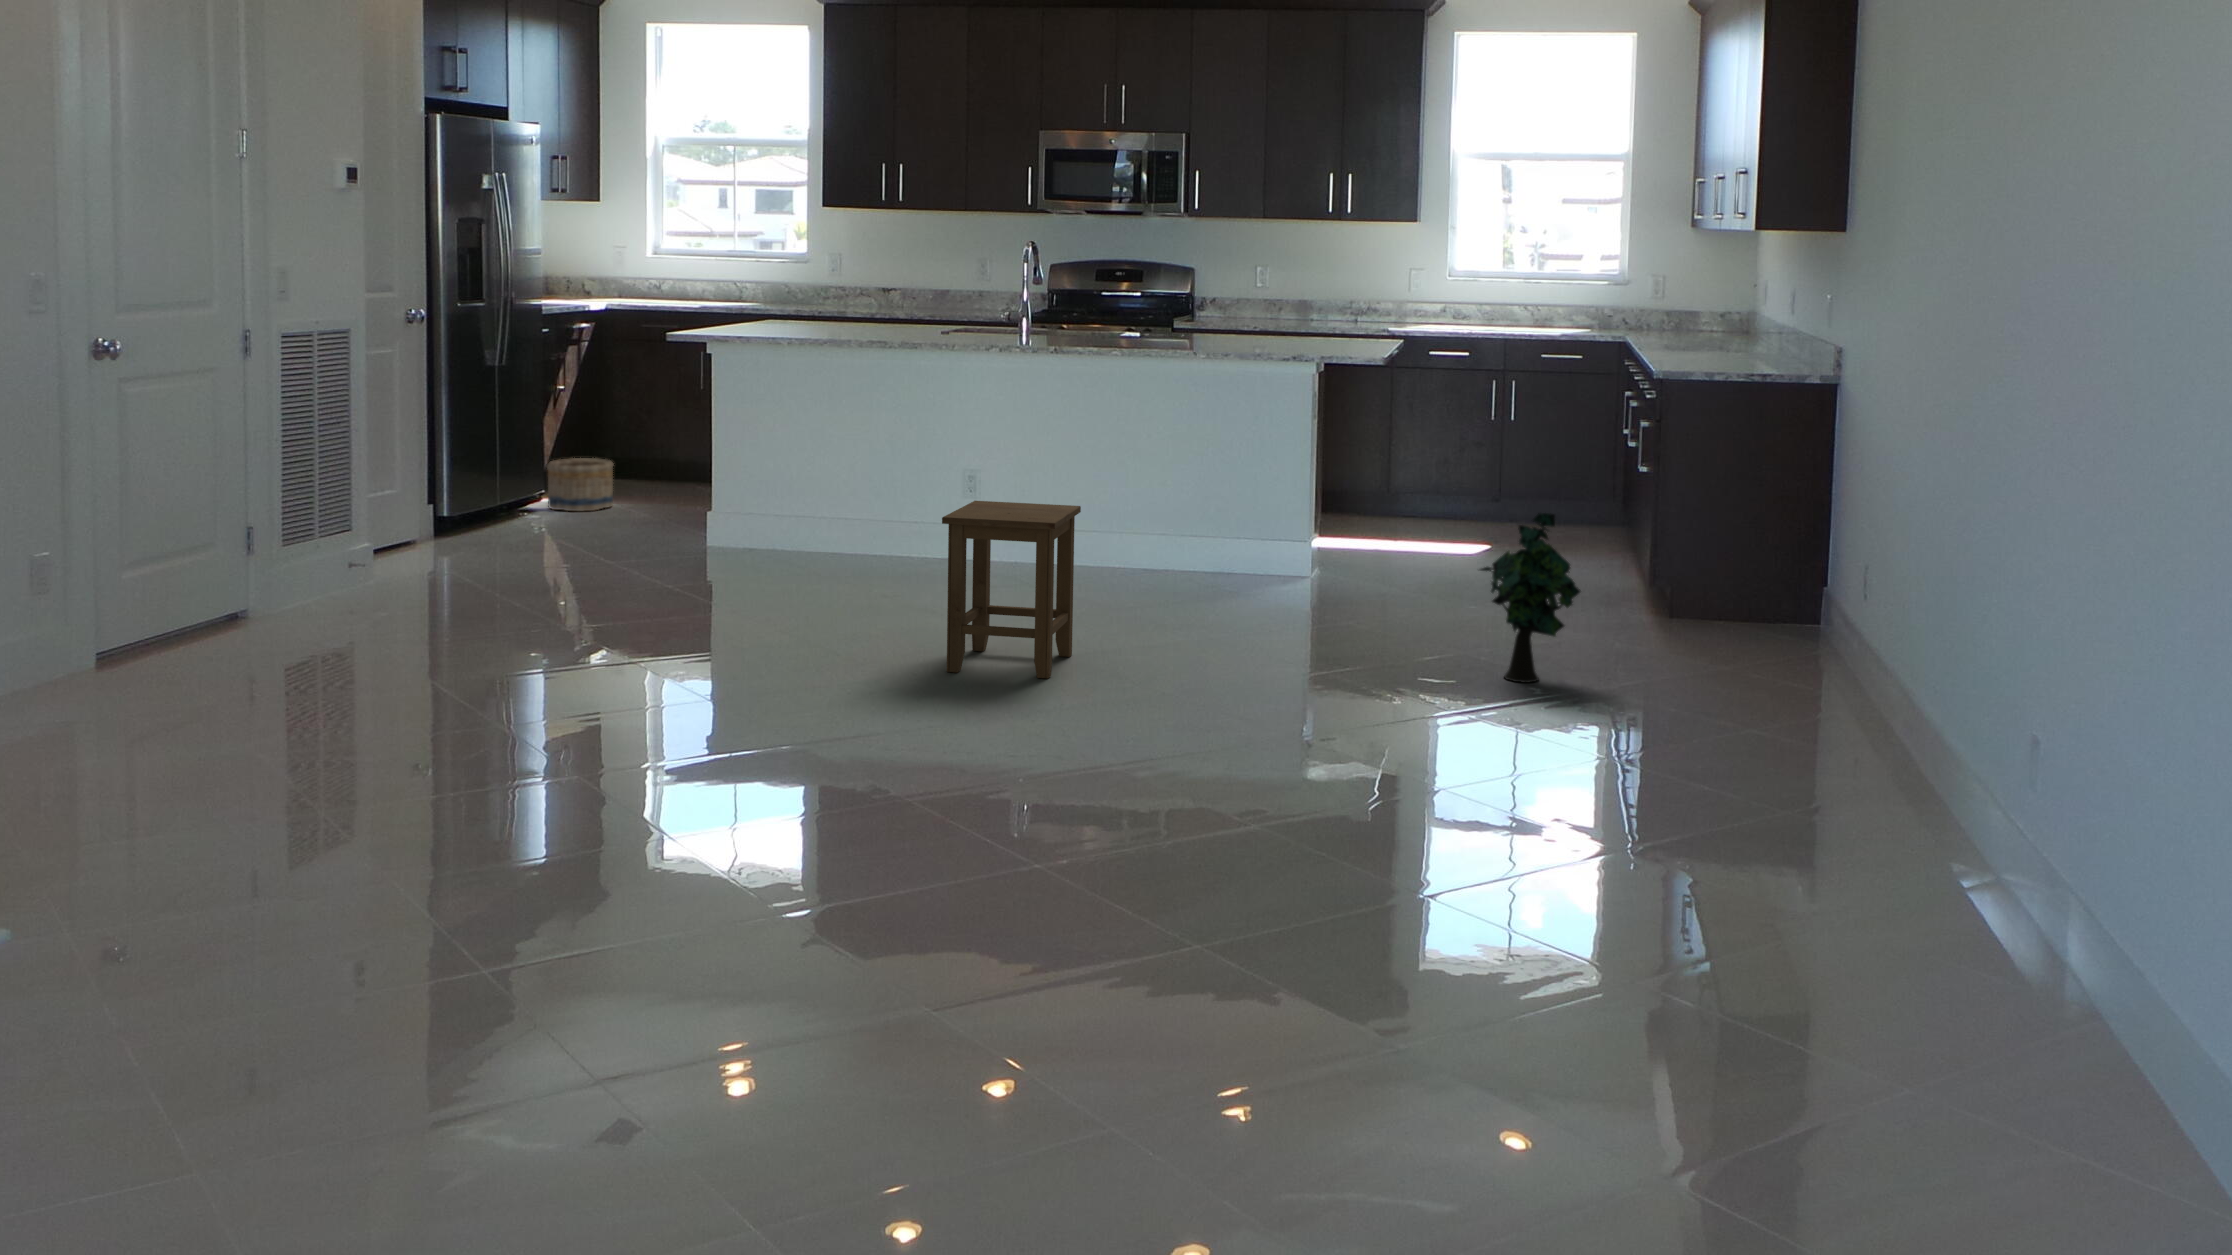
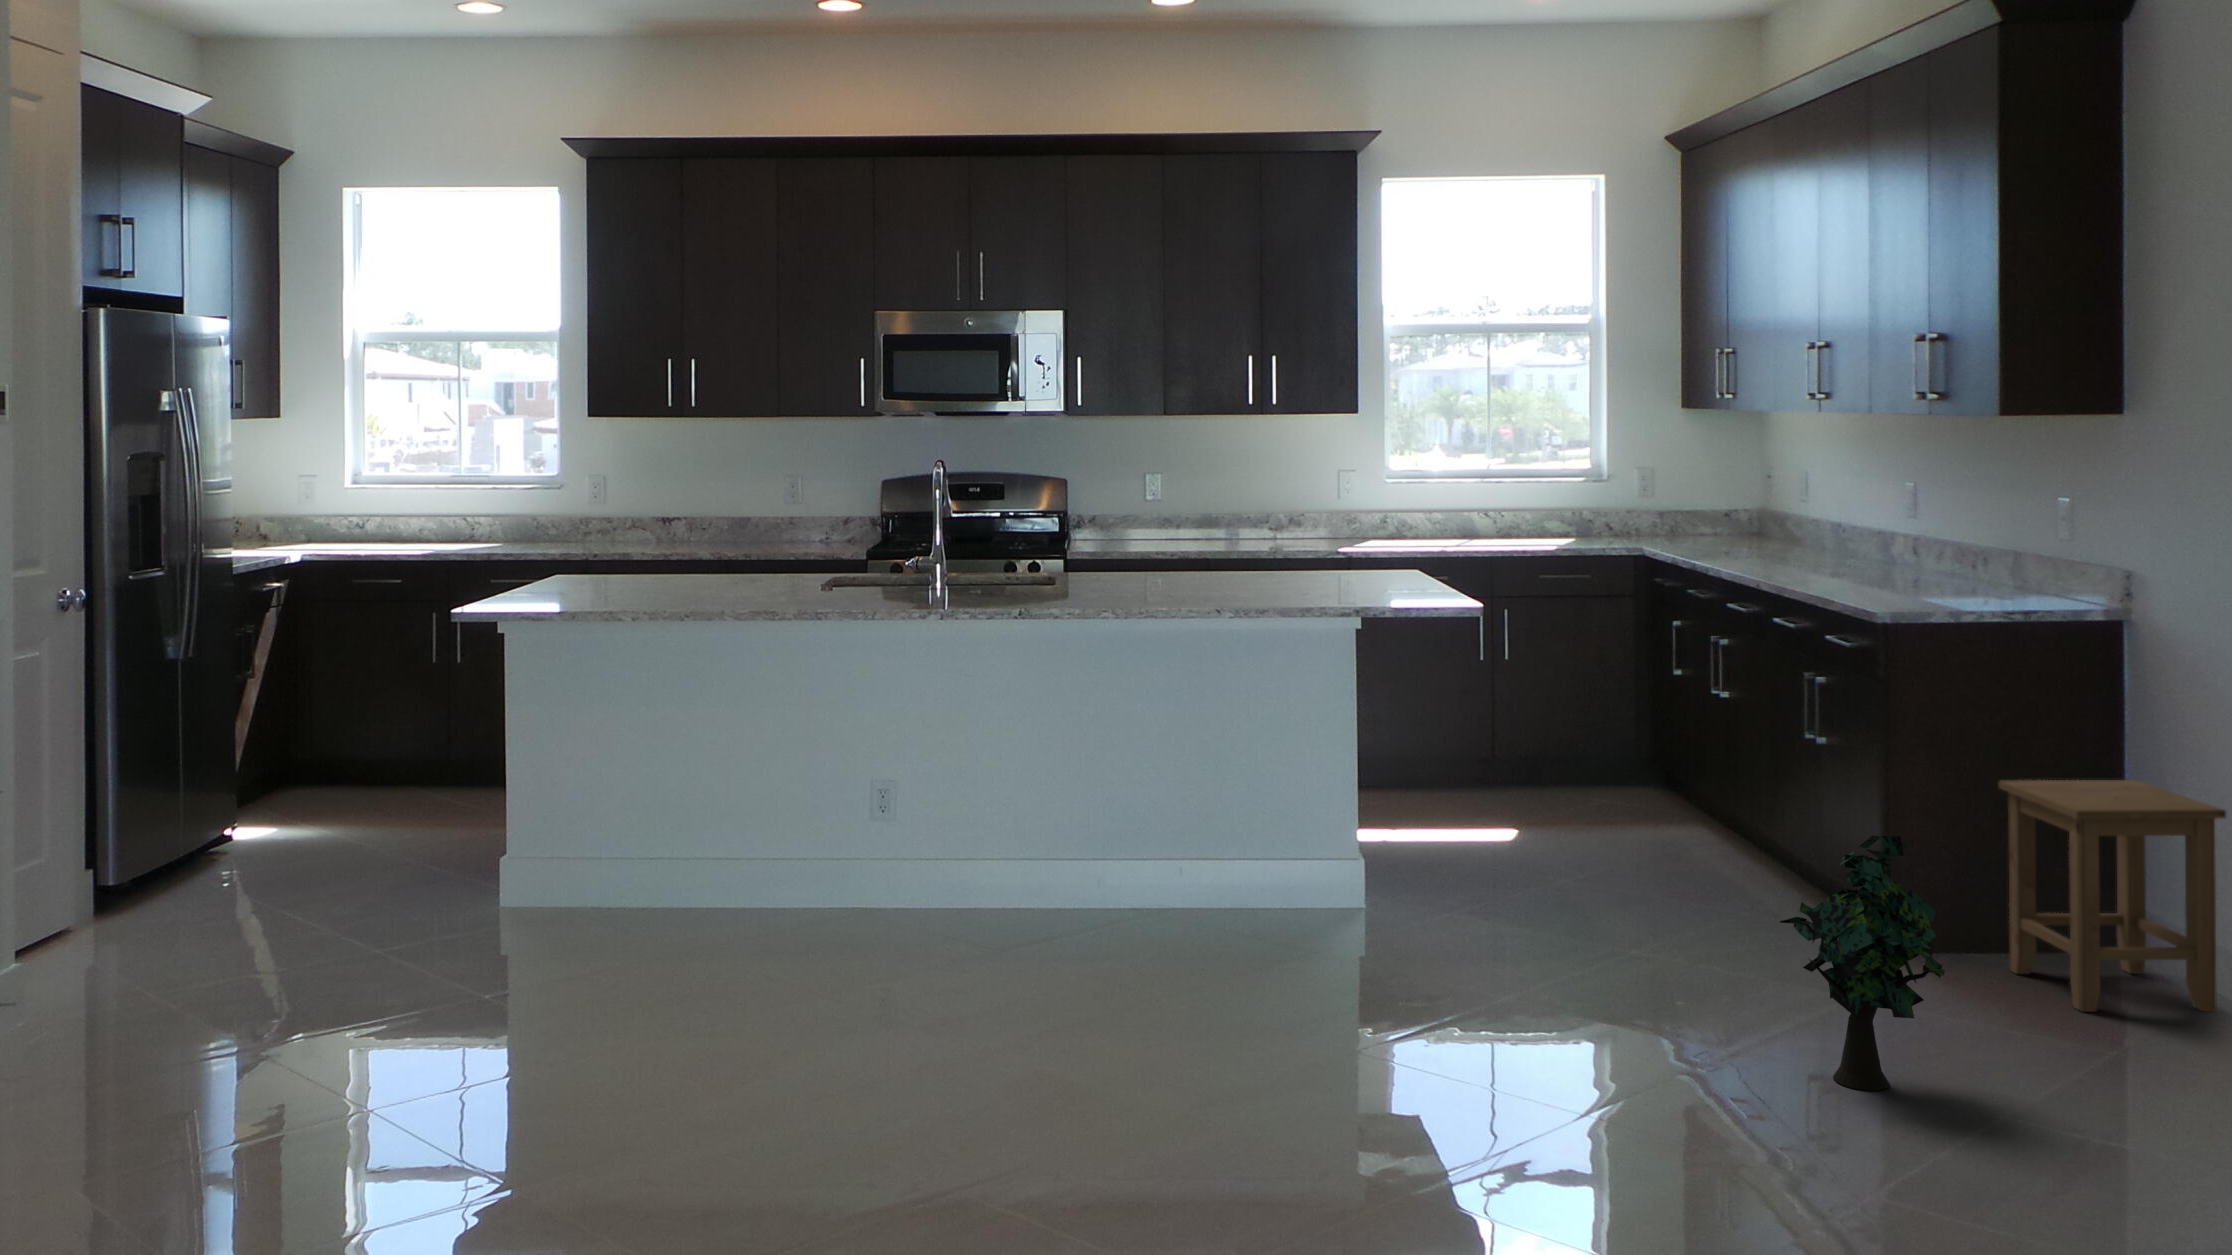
basket: present [547,458,613,512] -> none [239,774,334,855]
stool: present [942,501,1081,678] -> present [1999,780,2226,1012]

